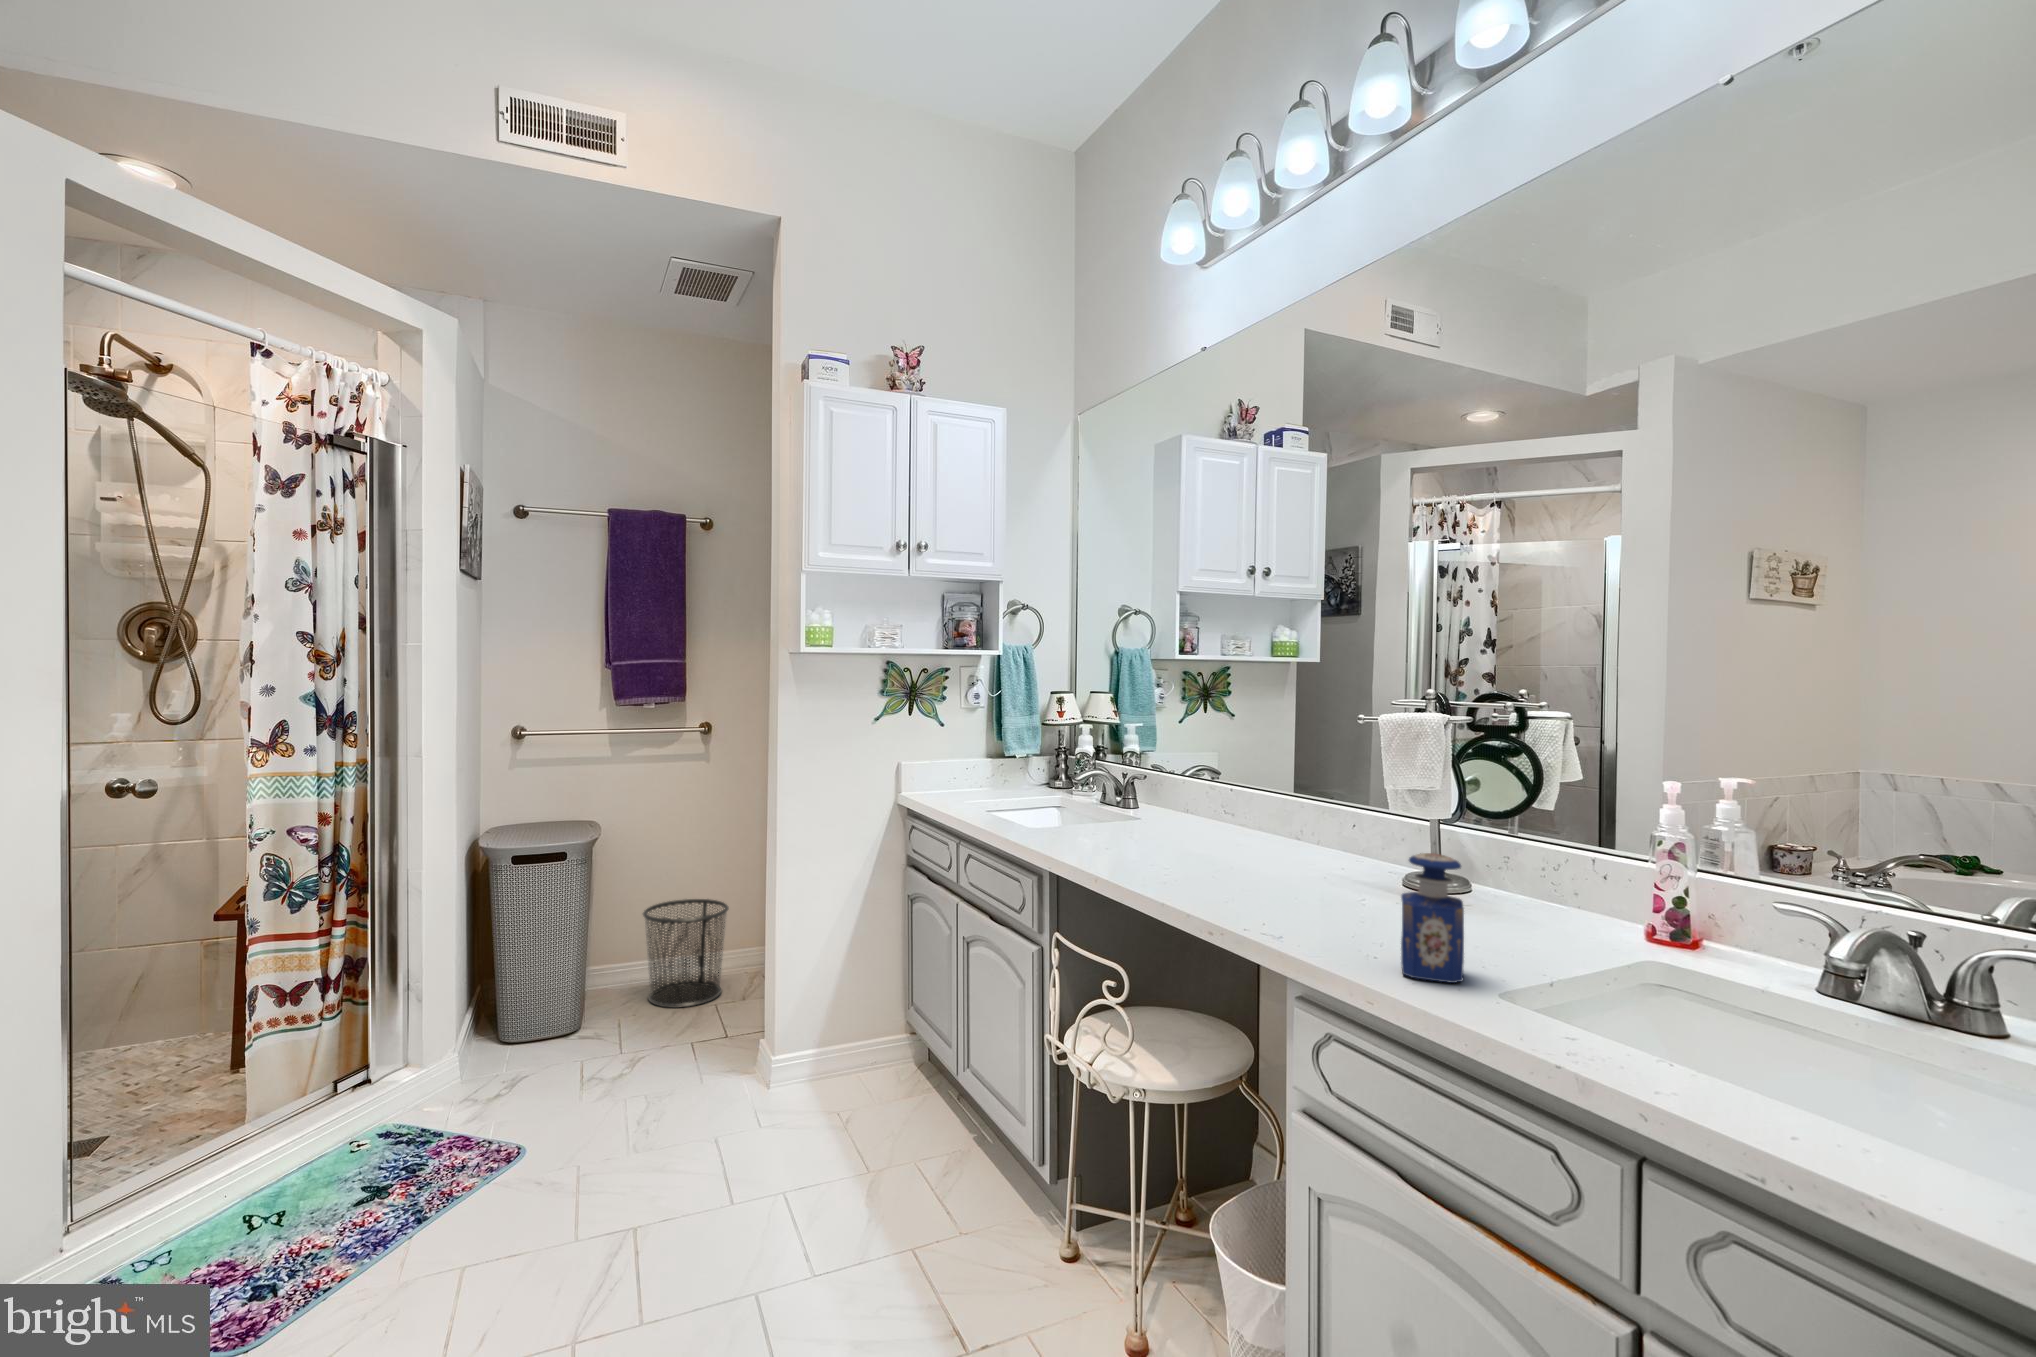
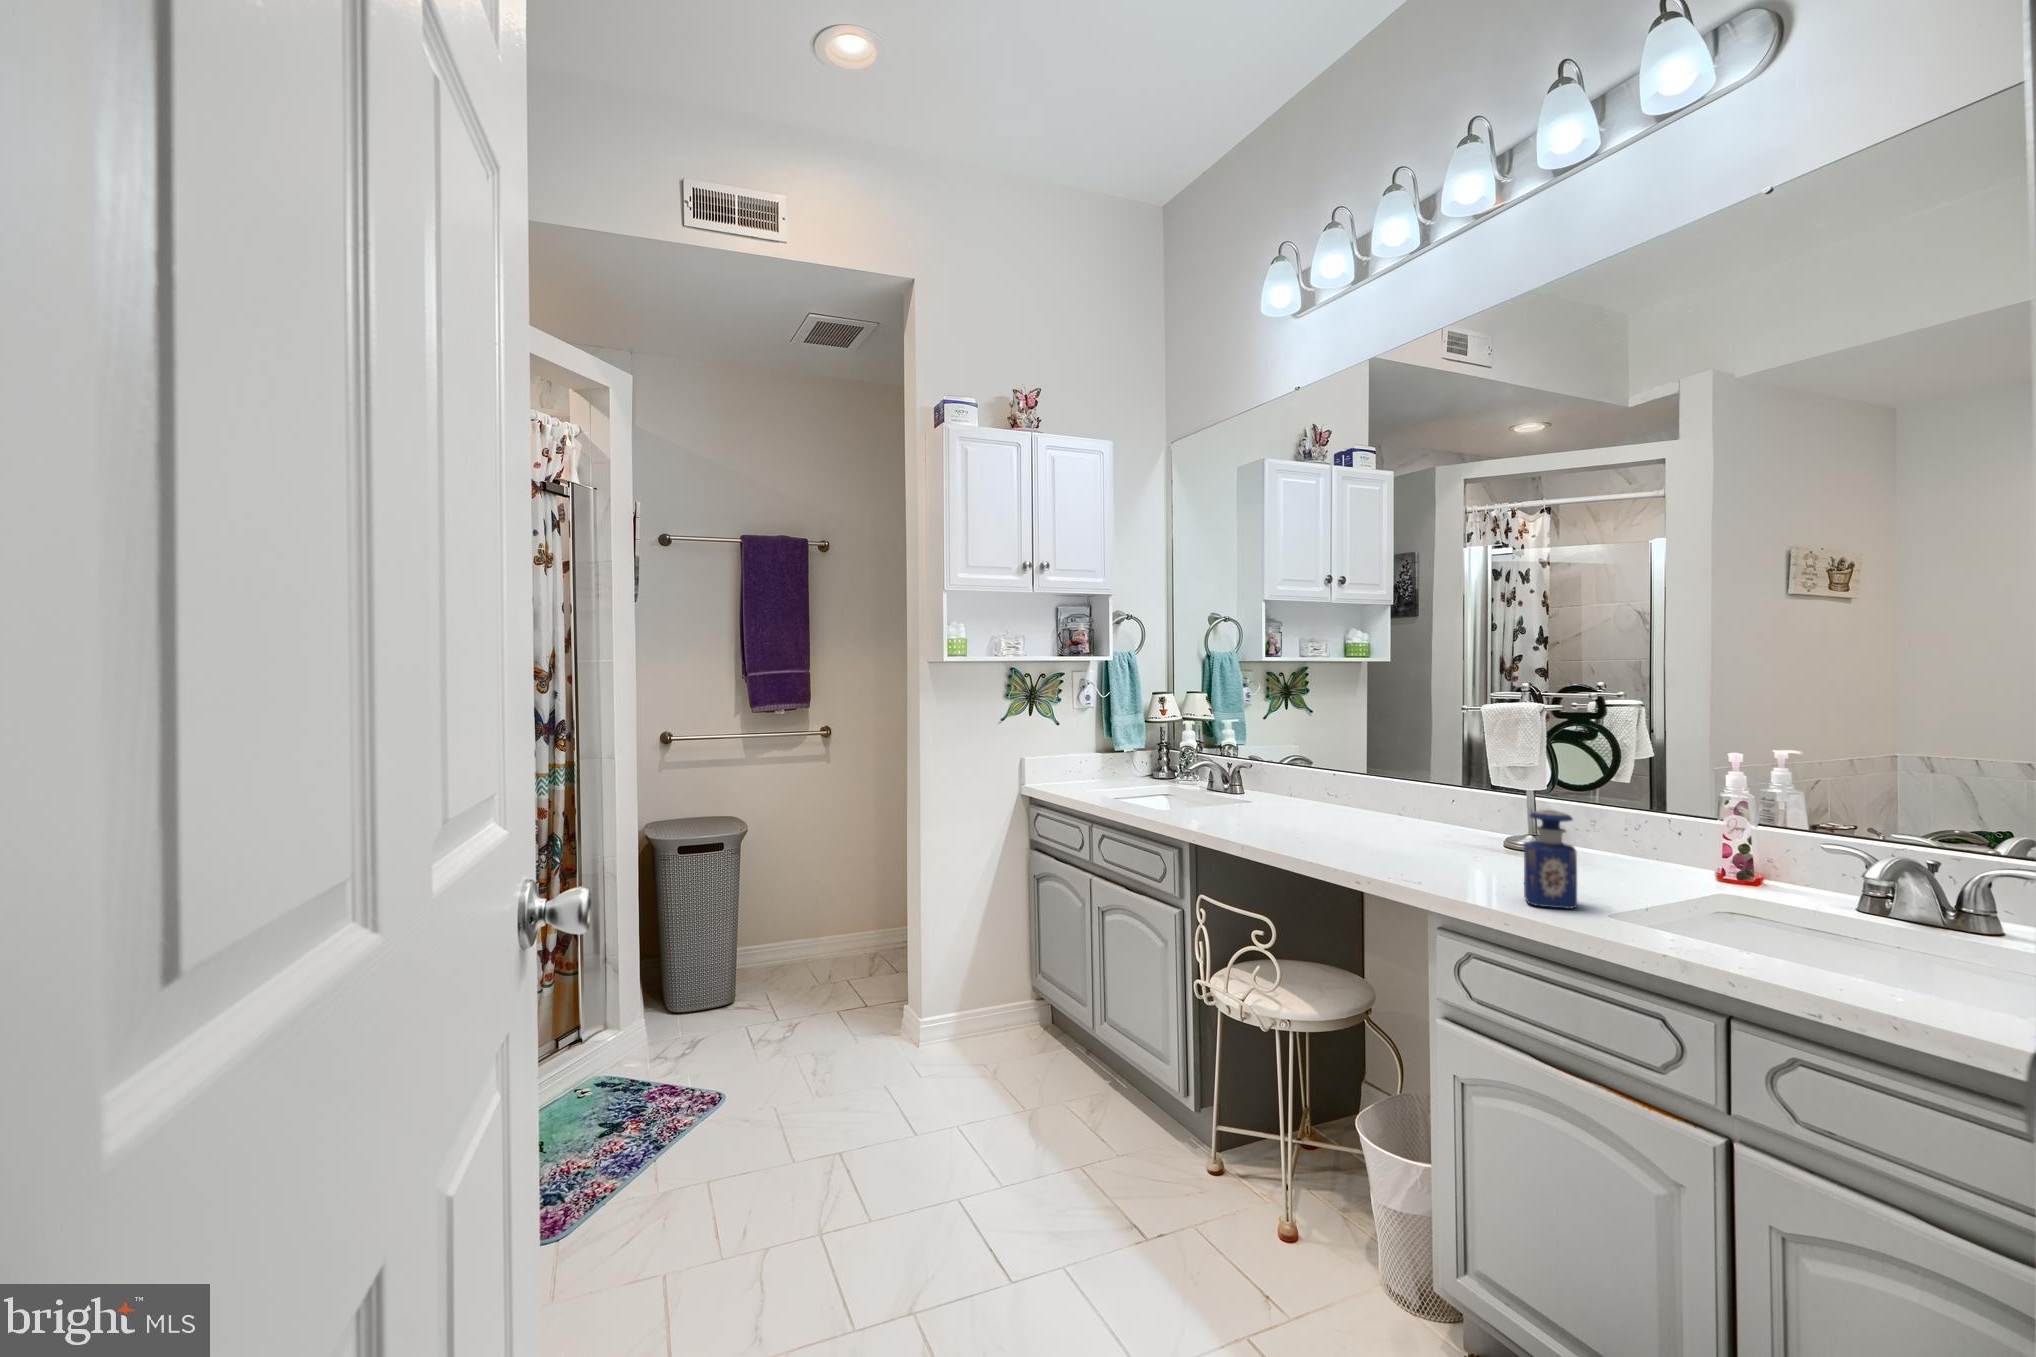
waste bin: present [643,899,729,1008] -> none [777,887,853,984]

